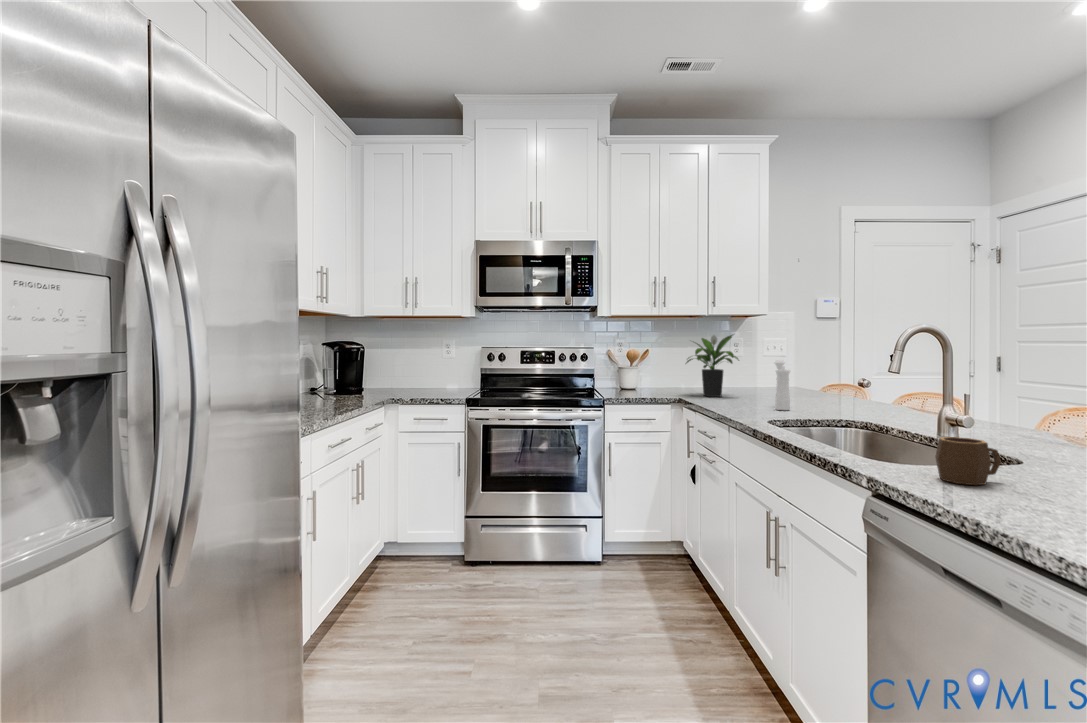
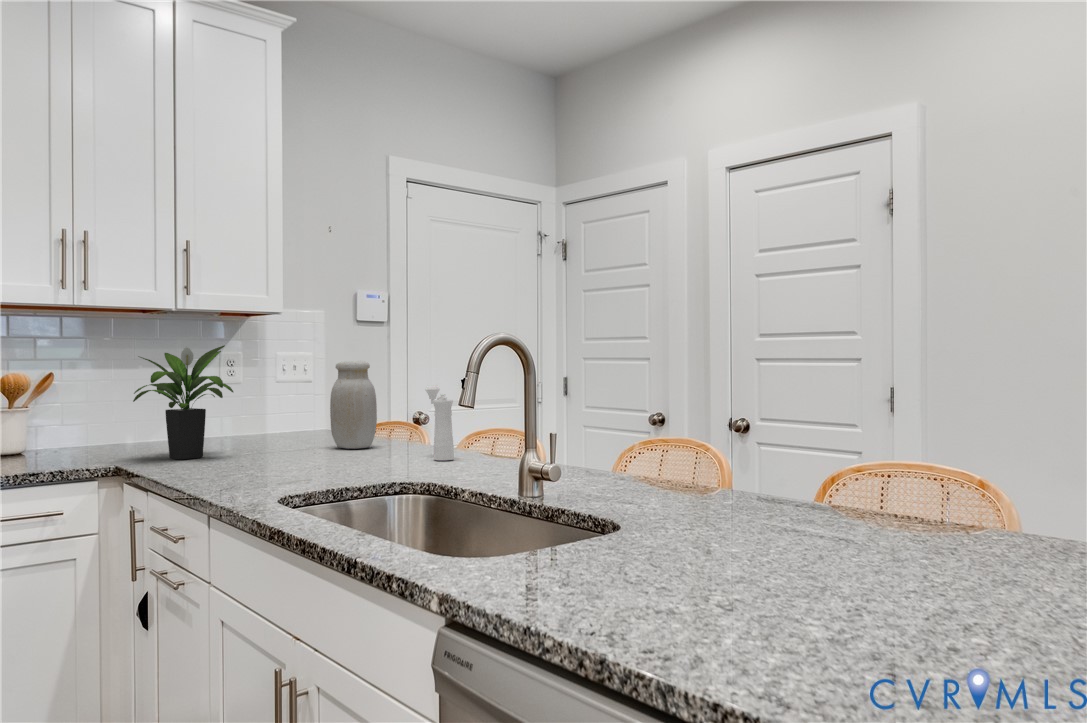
jar: none [799,343,831,399] -> present [330,361,377,449]
pepper mill: present [775,360,790,410] -> present [425,385,454,460]
mug: present [935,437,1001,485] -> none [529,505,607,581]

